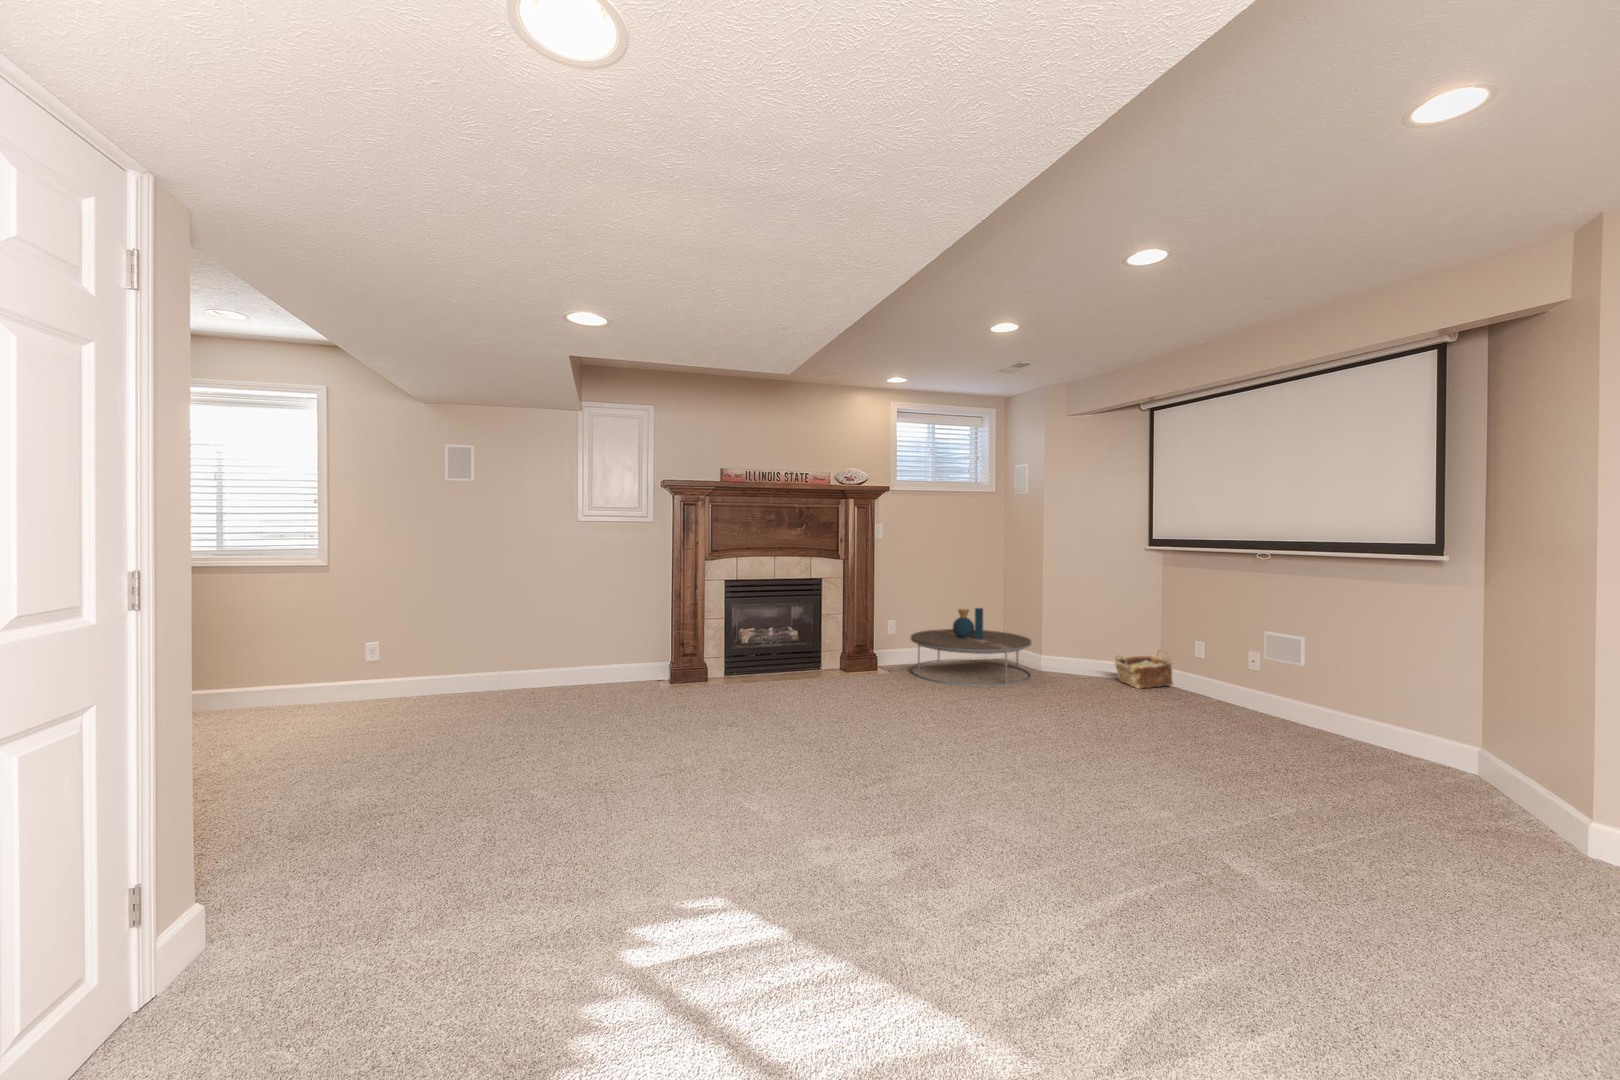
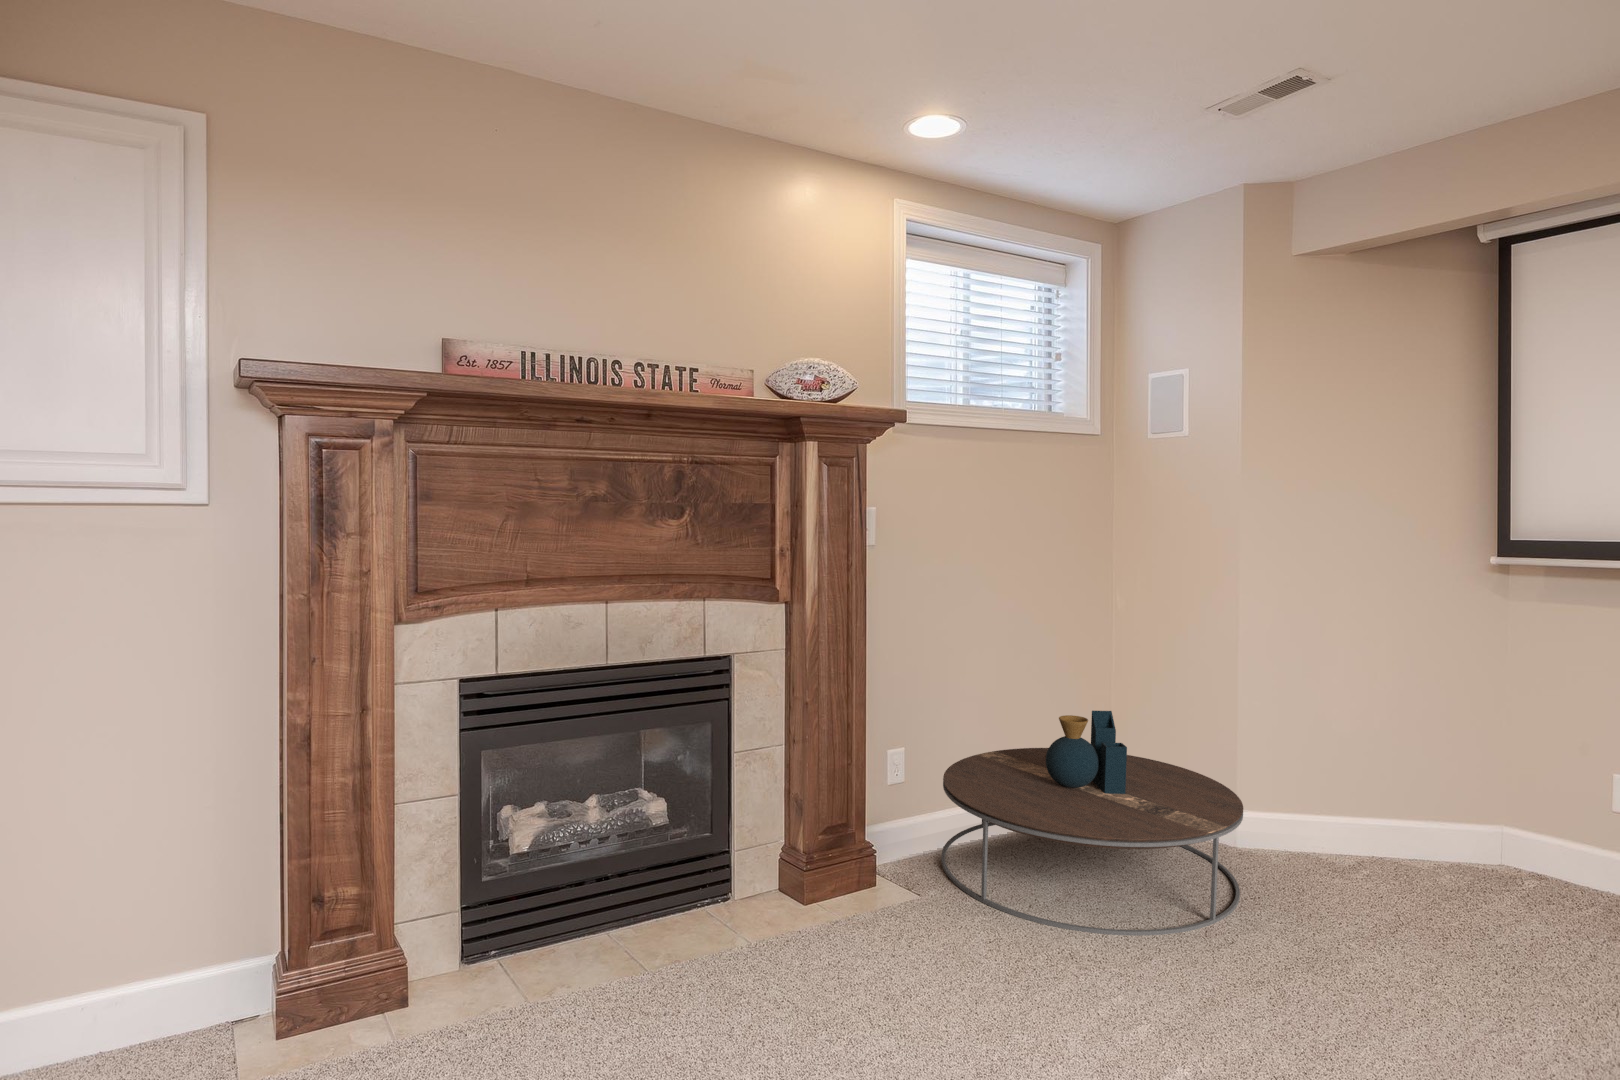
woven basket: present [1115,649,1173,689] -> none [1422,801,1560,910]

